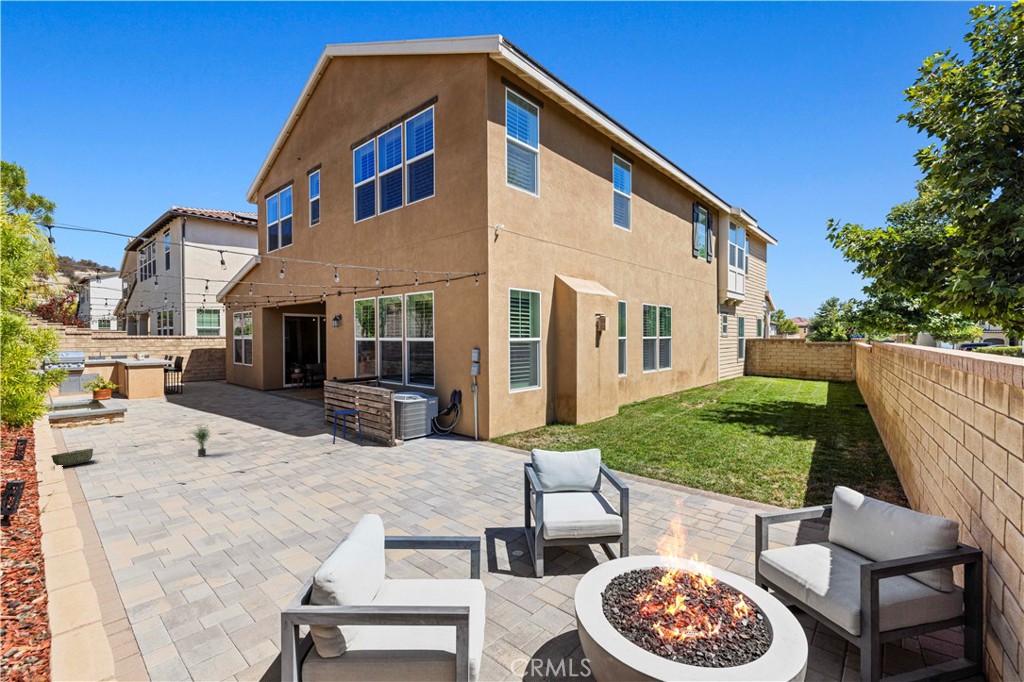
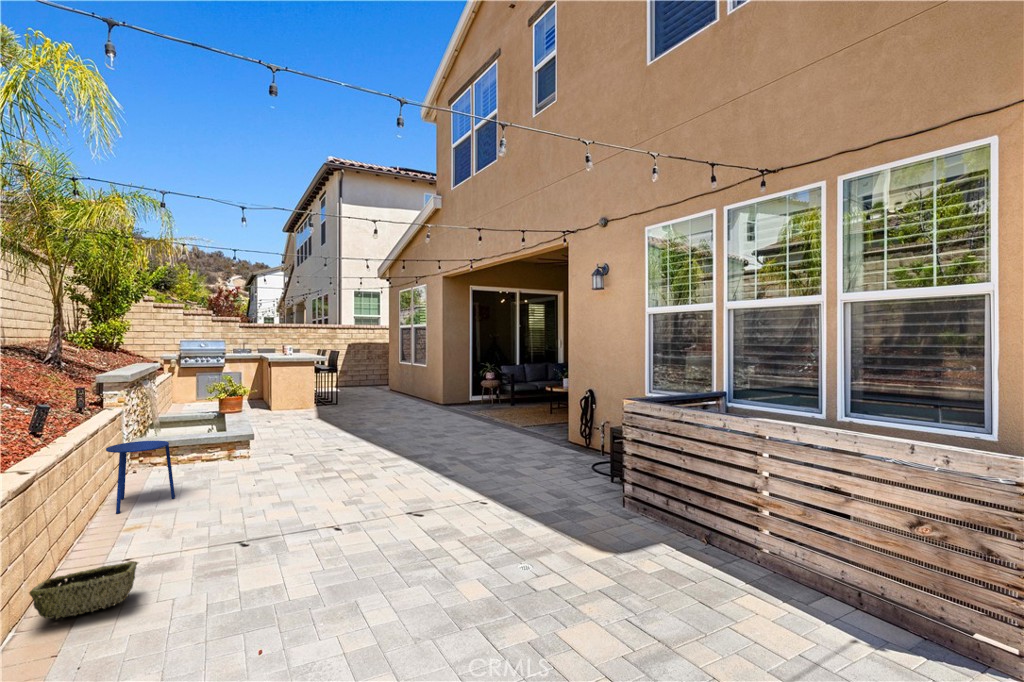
side table: present [333,410,362,444] -> present [106,441,175,514]
potted plant: present [193,427,209,456] -> none [341,515,413,617]

